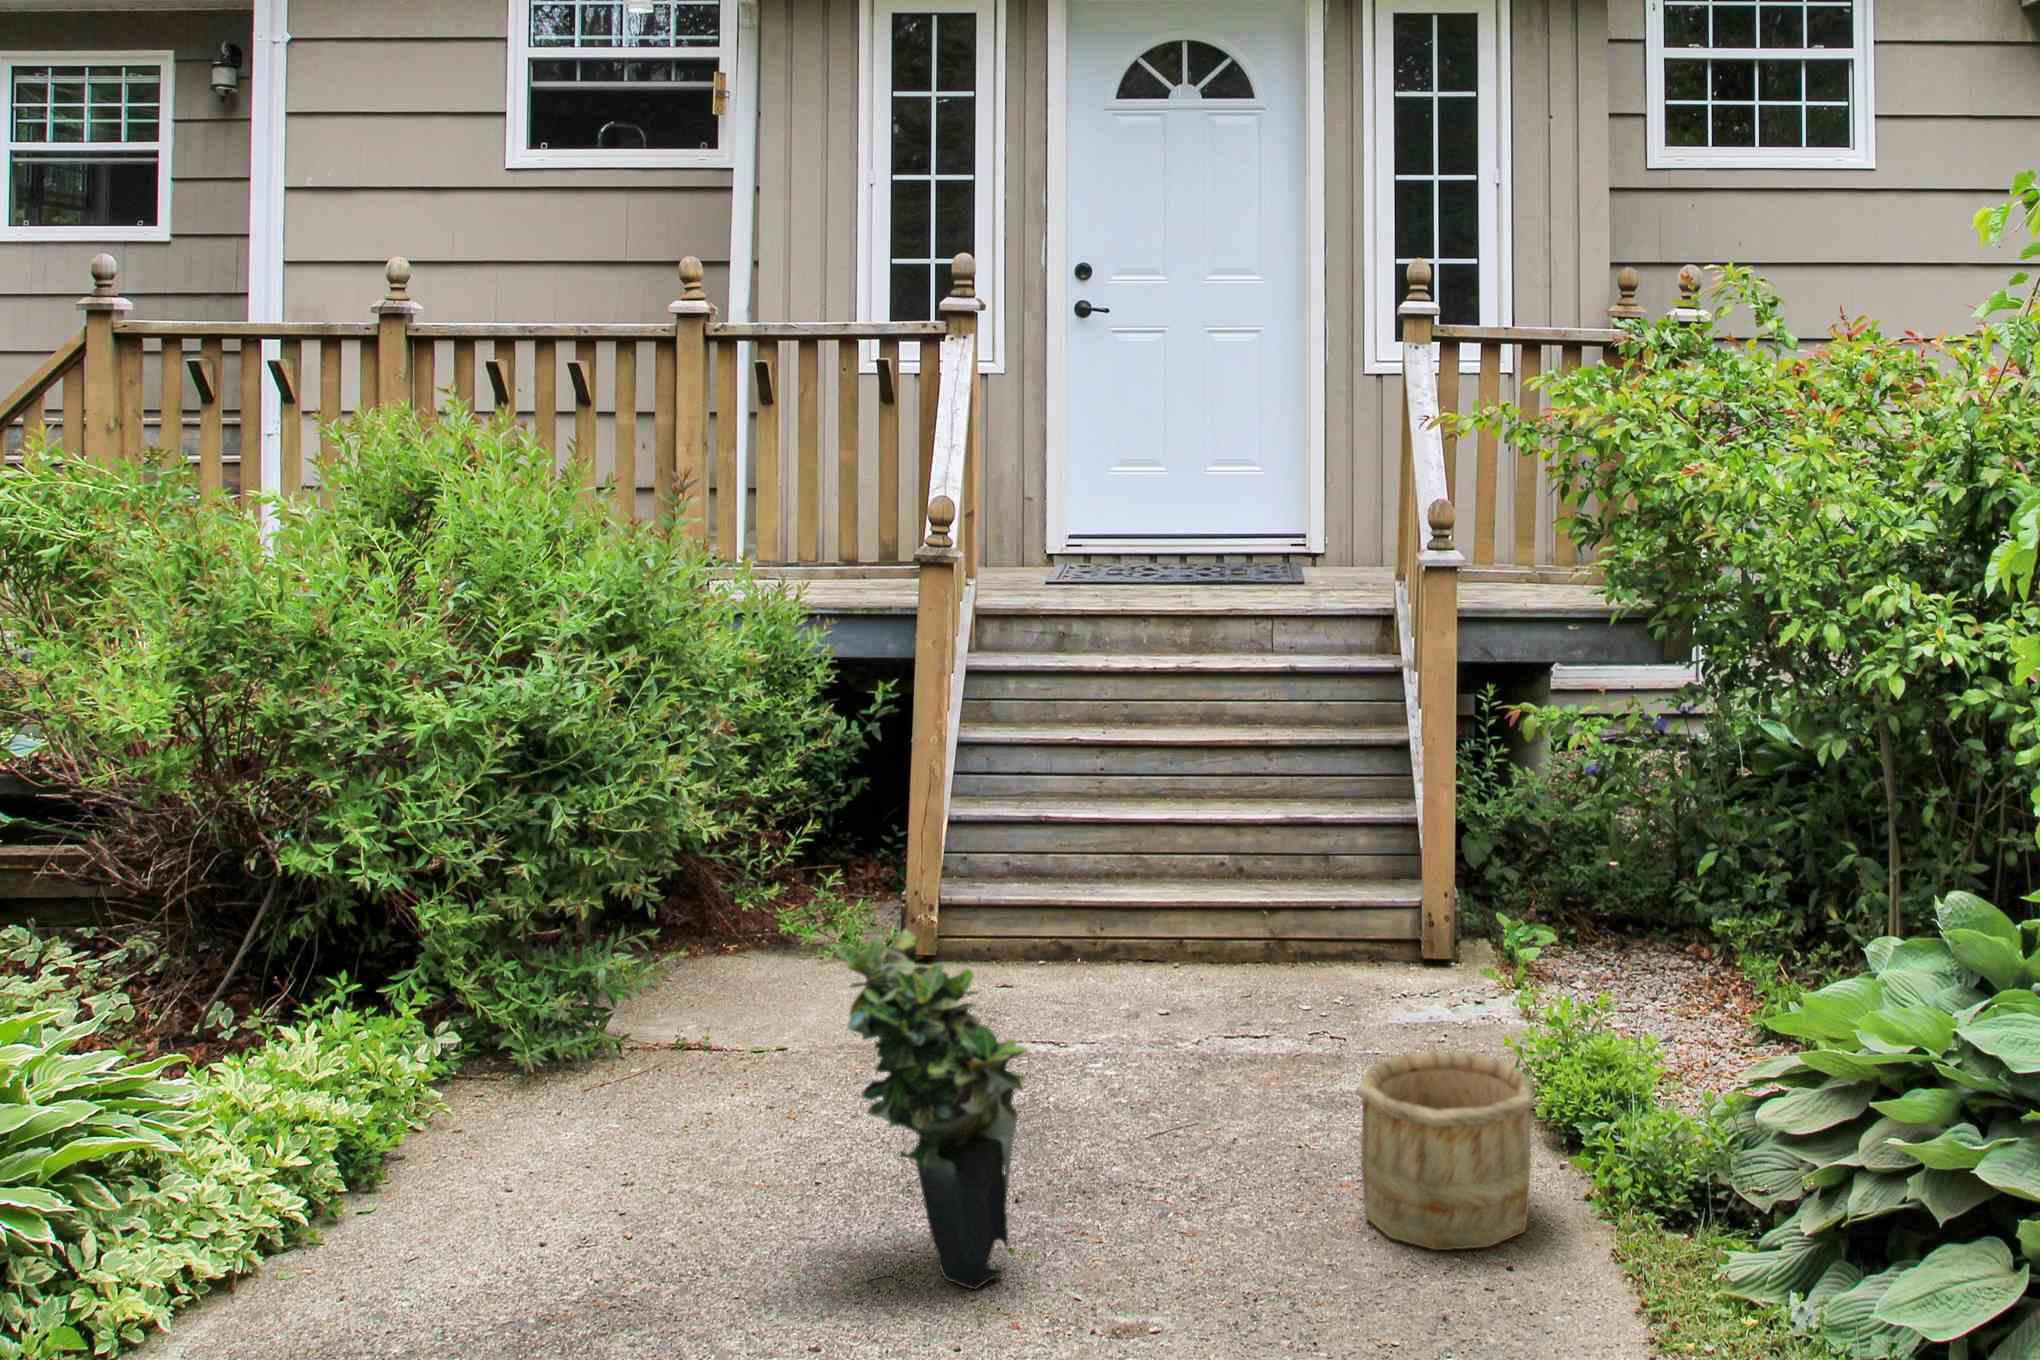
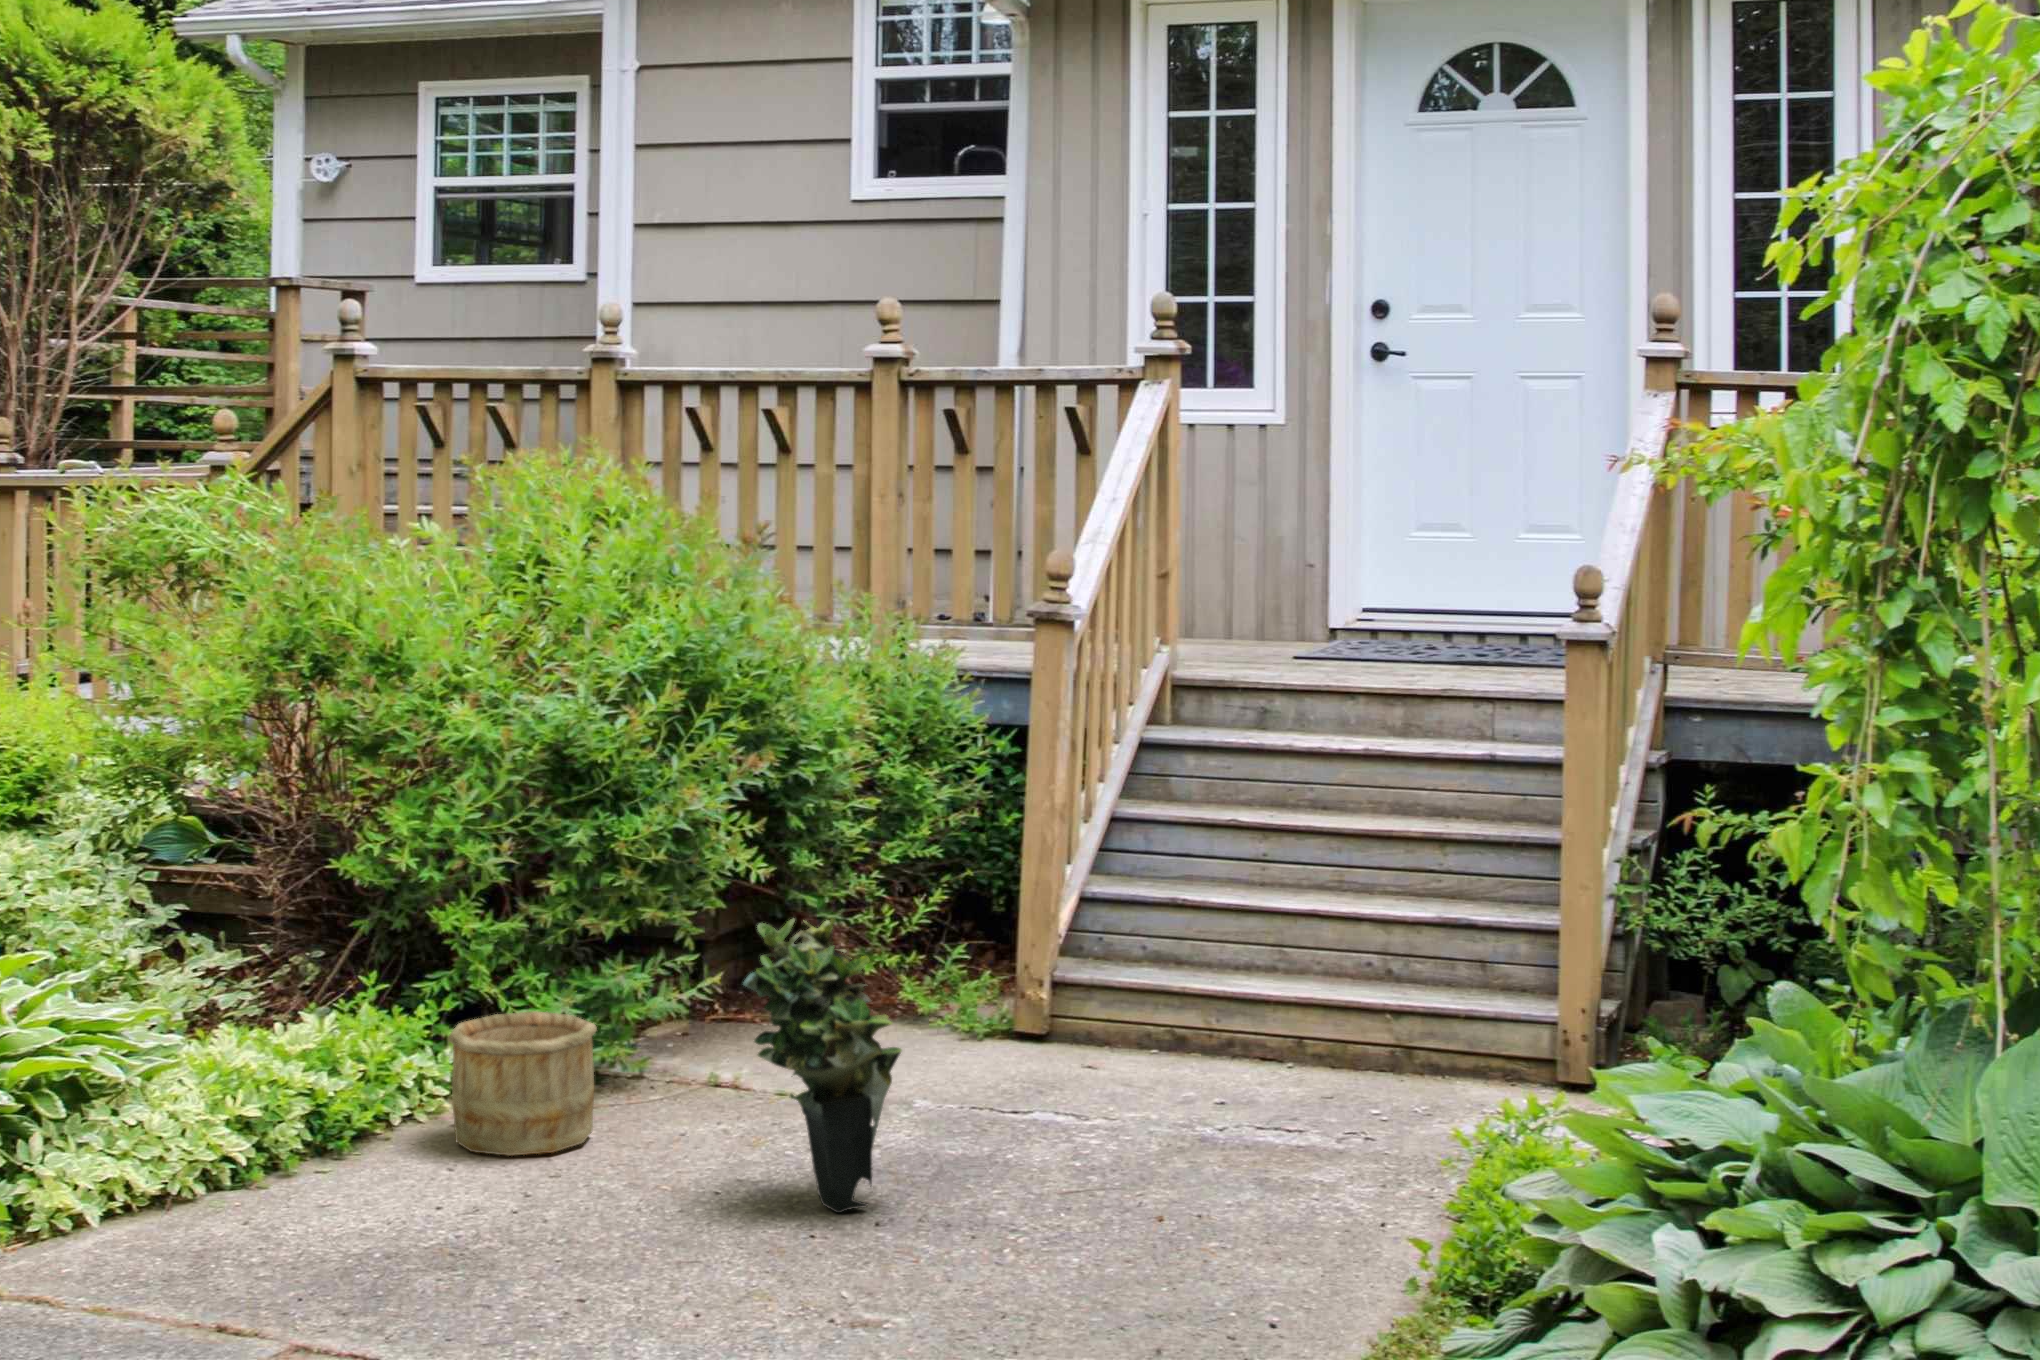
wooden bucket: present [1356,1052,1535,1250] -> present [448,1011,597,1156]

